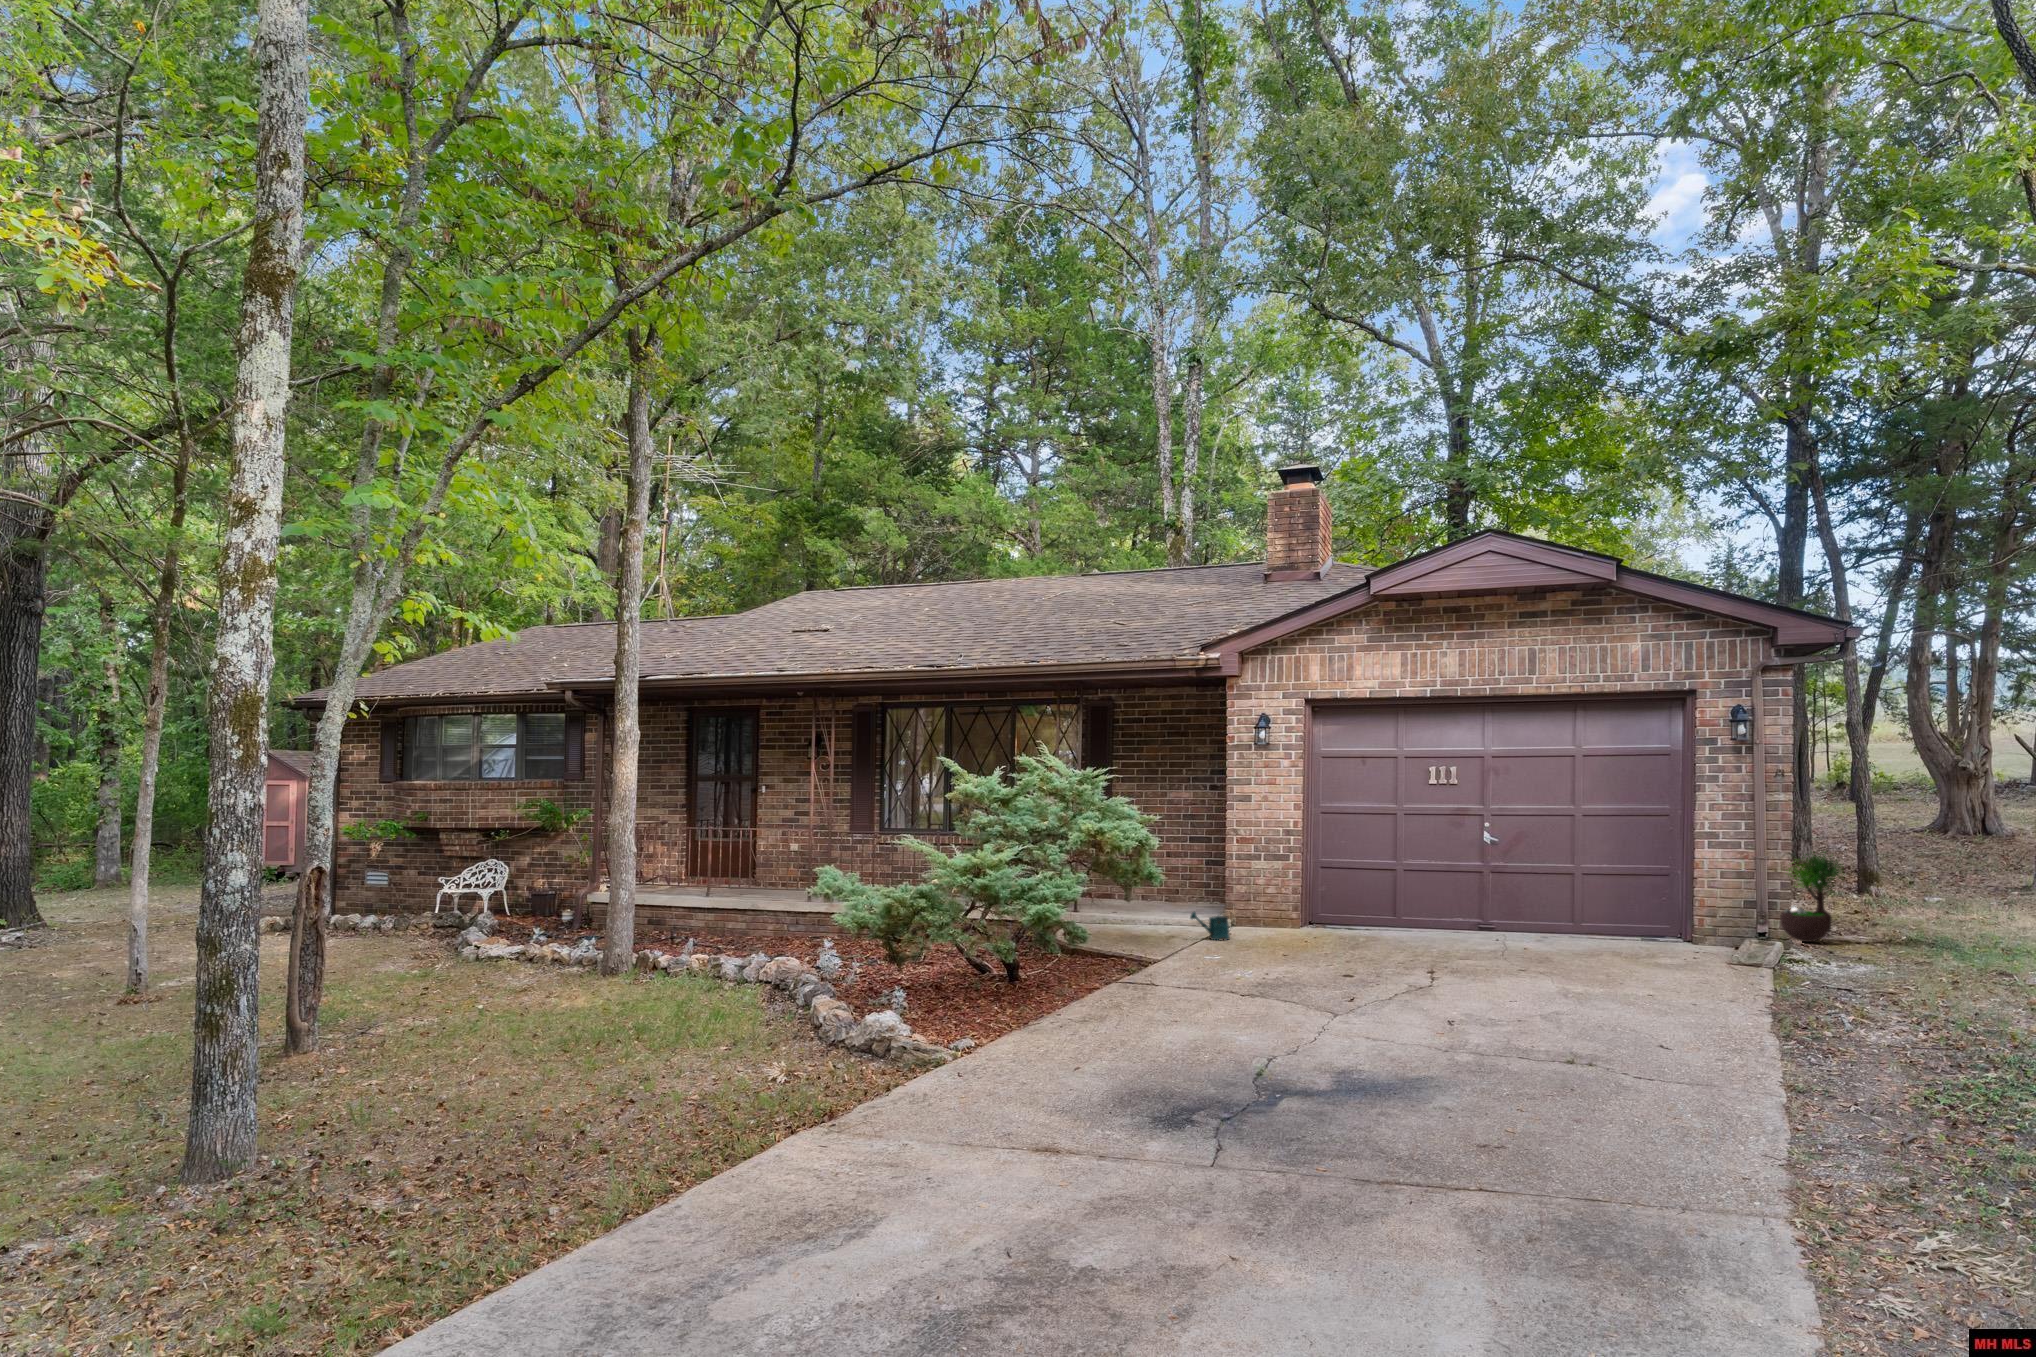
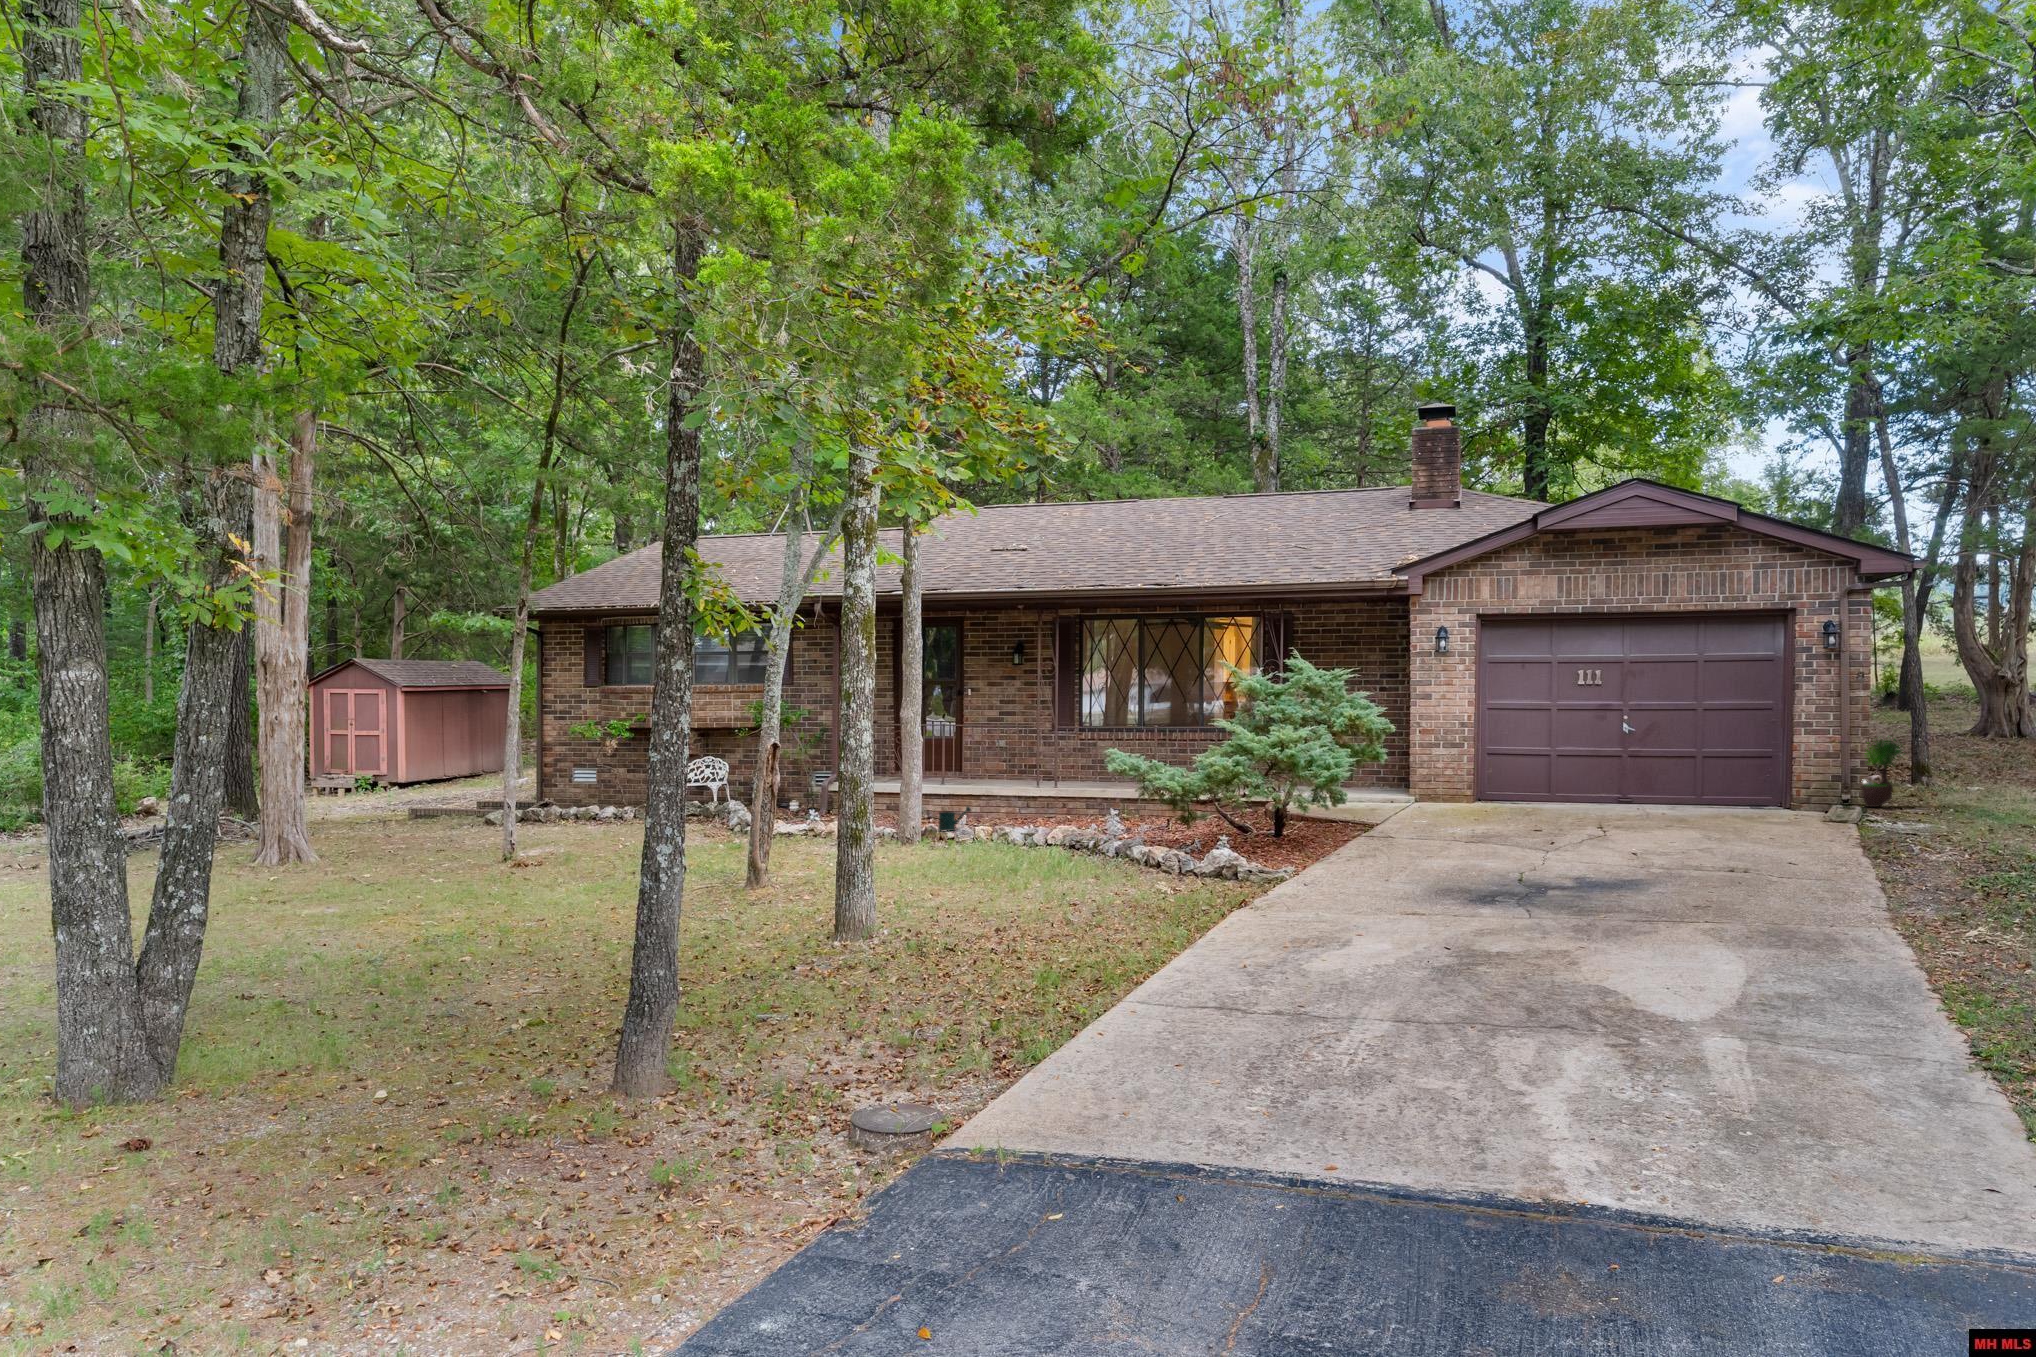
watering can: present [1190,912,1230,940] -> present [938,806,971,831]

